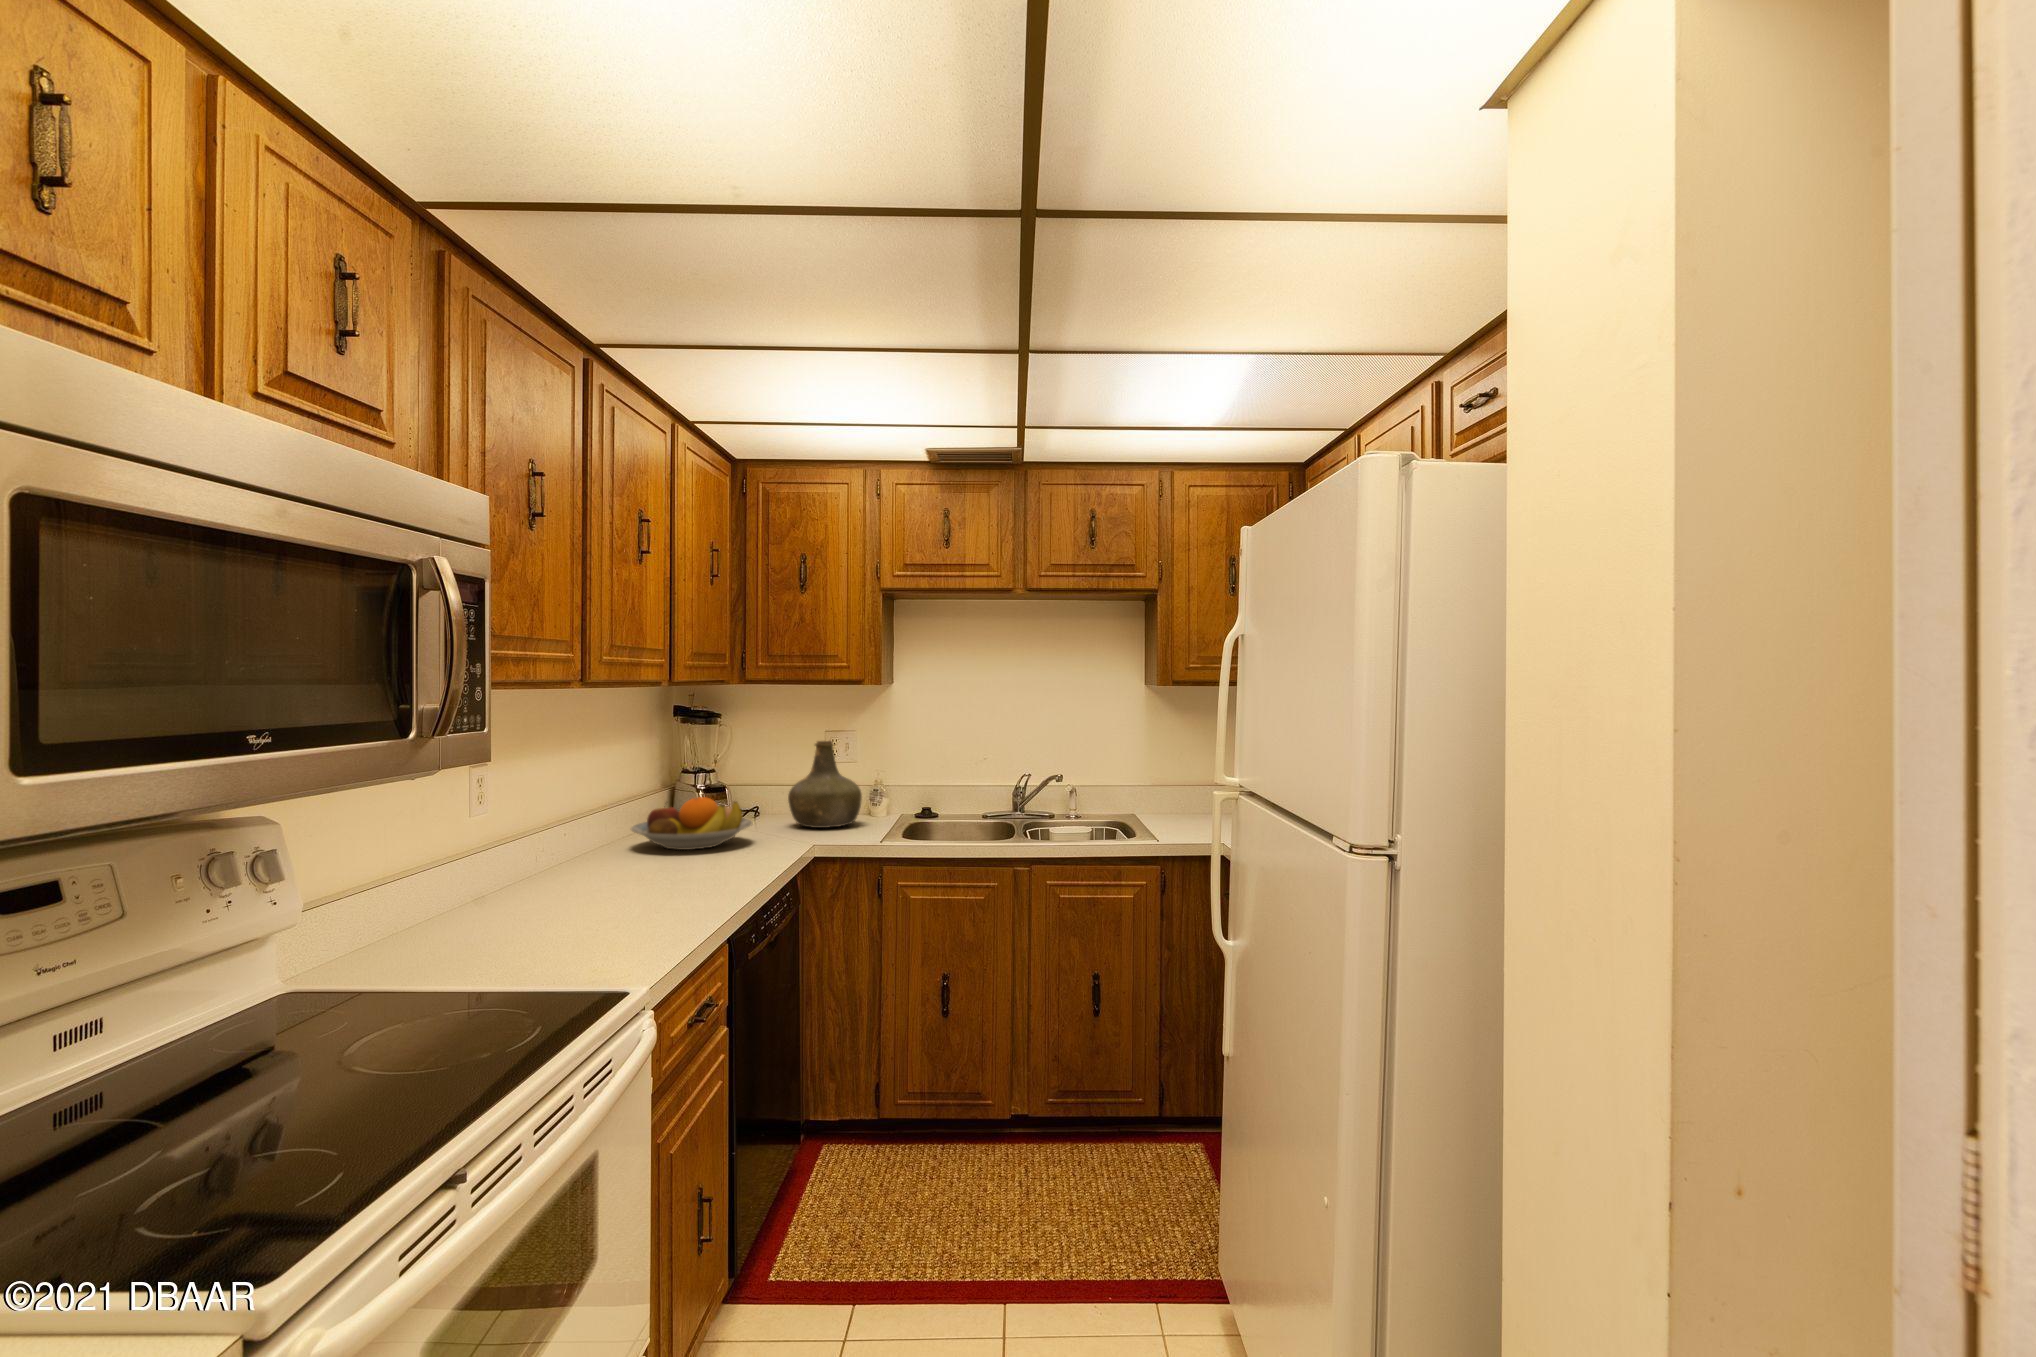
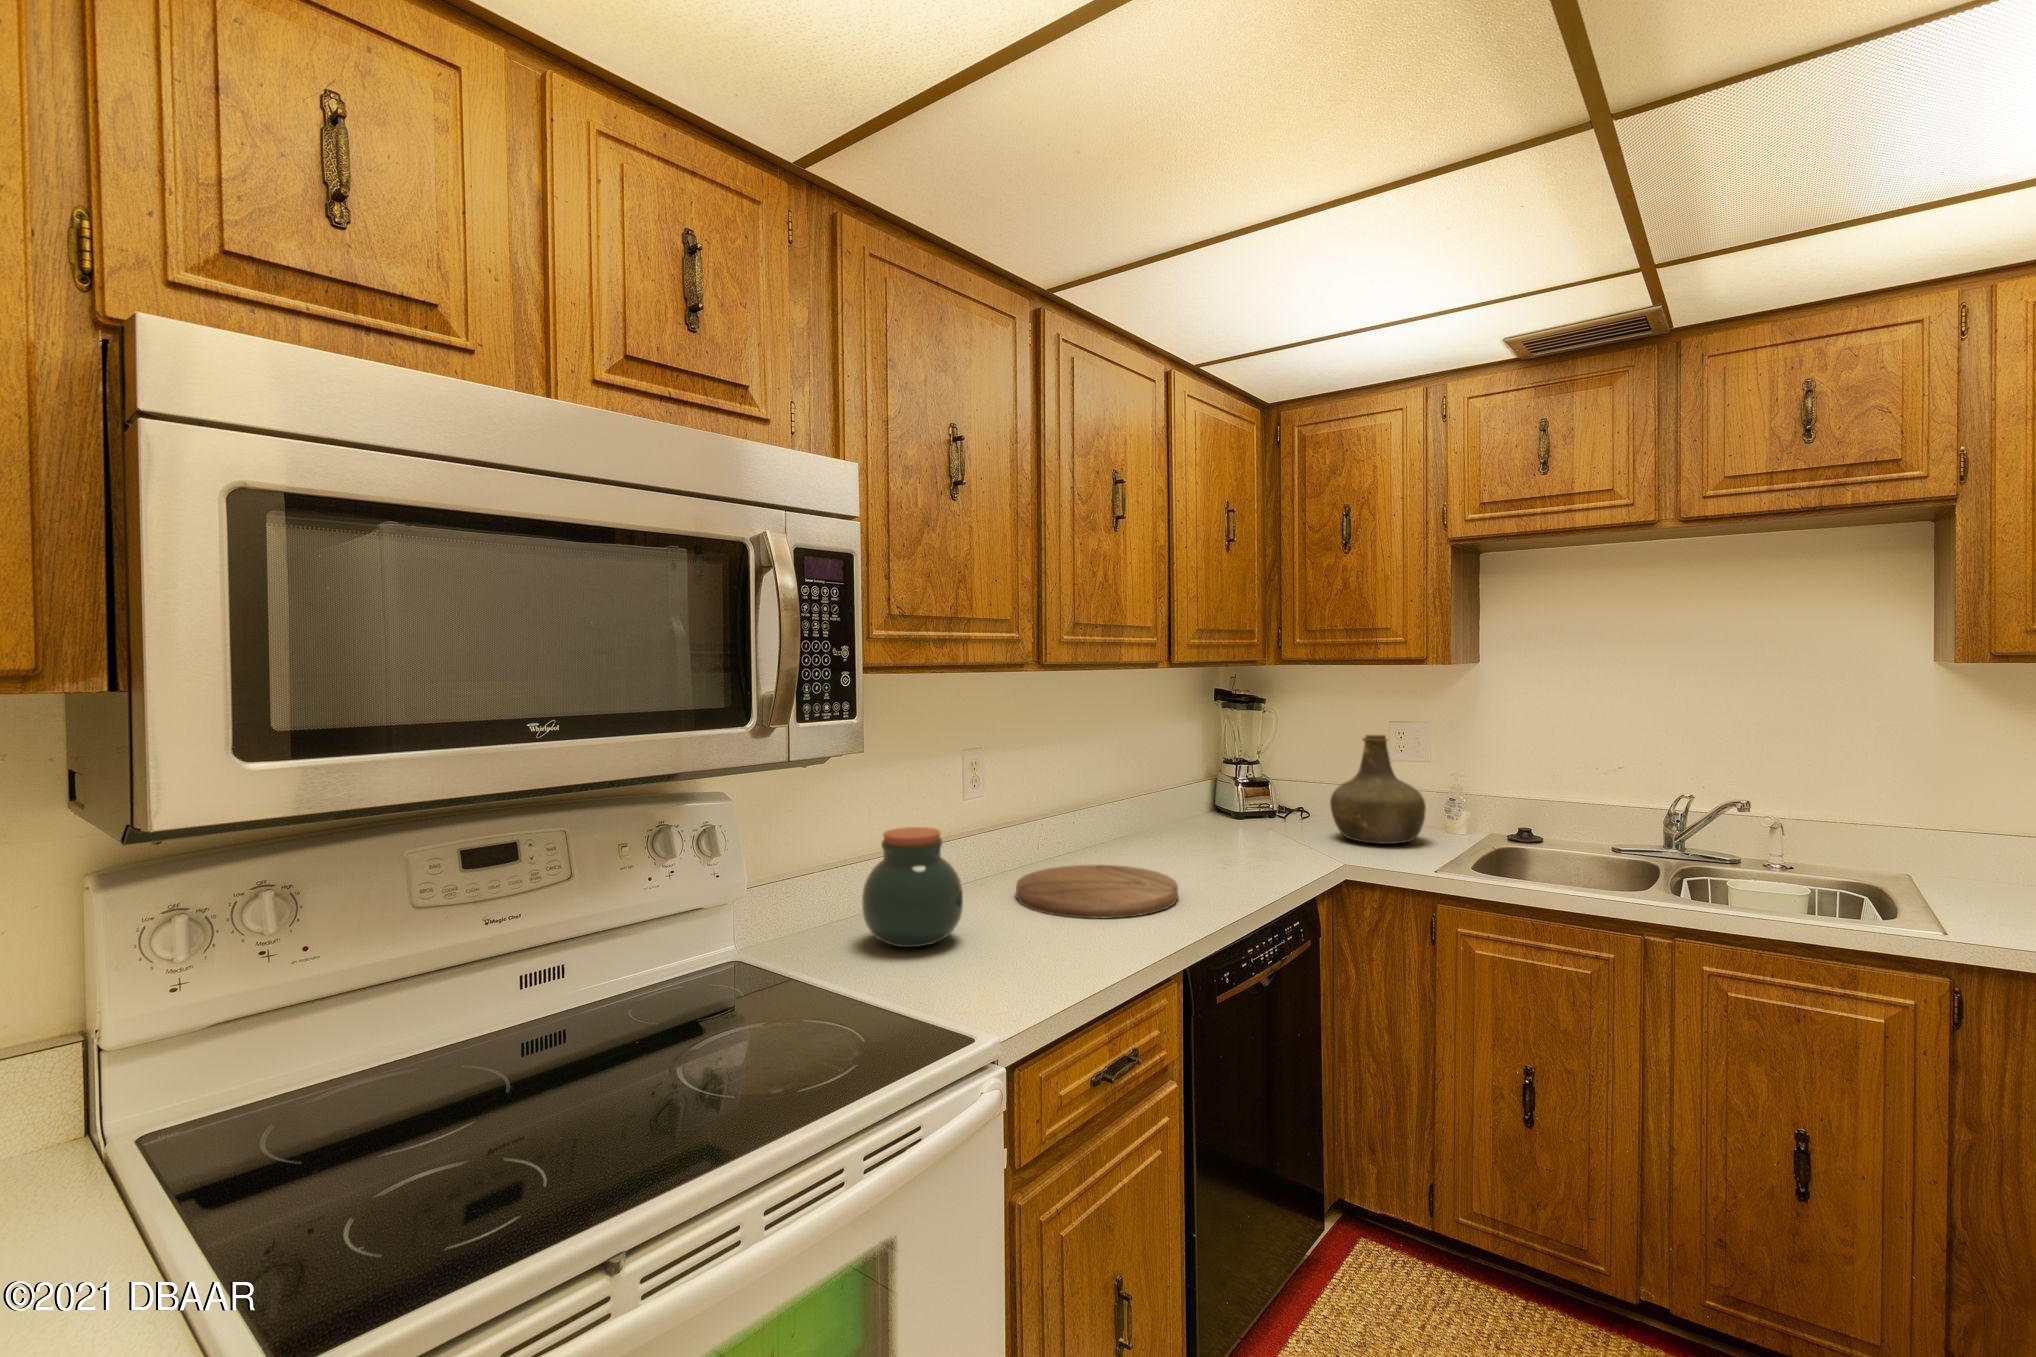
fruit bowl: present [631,797,752,850] -> none [1143,796,1274,854]
jar: none [408,832,528,954] -> present [862,827,963,947]
cutting board: none [540,862,704,908] -> present [1016,865,1178,919]

